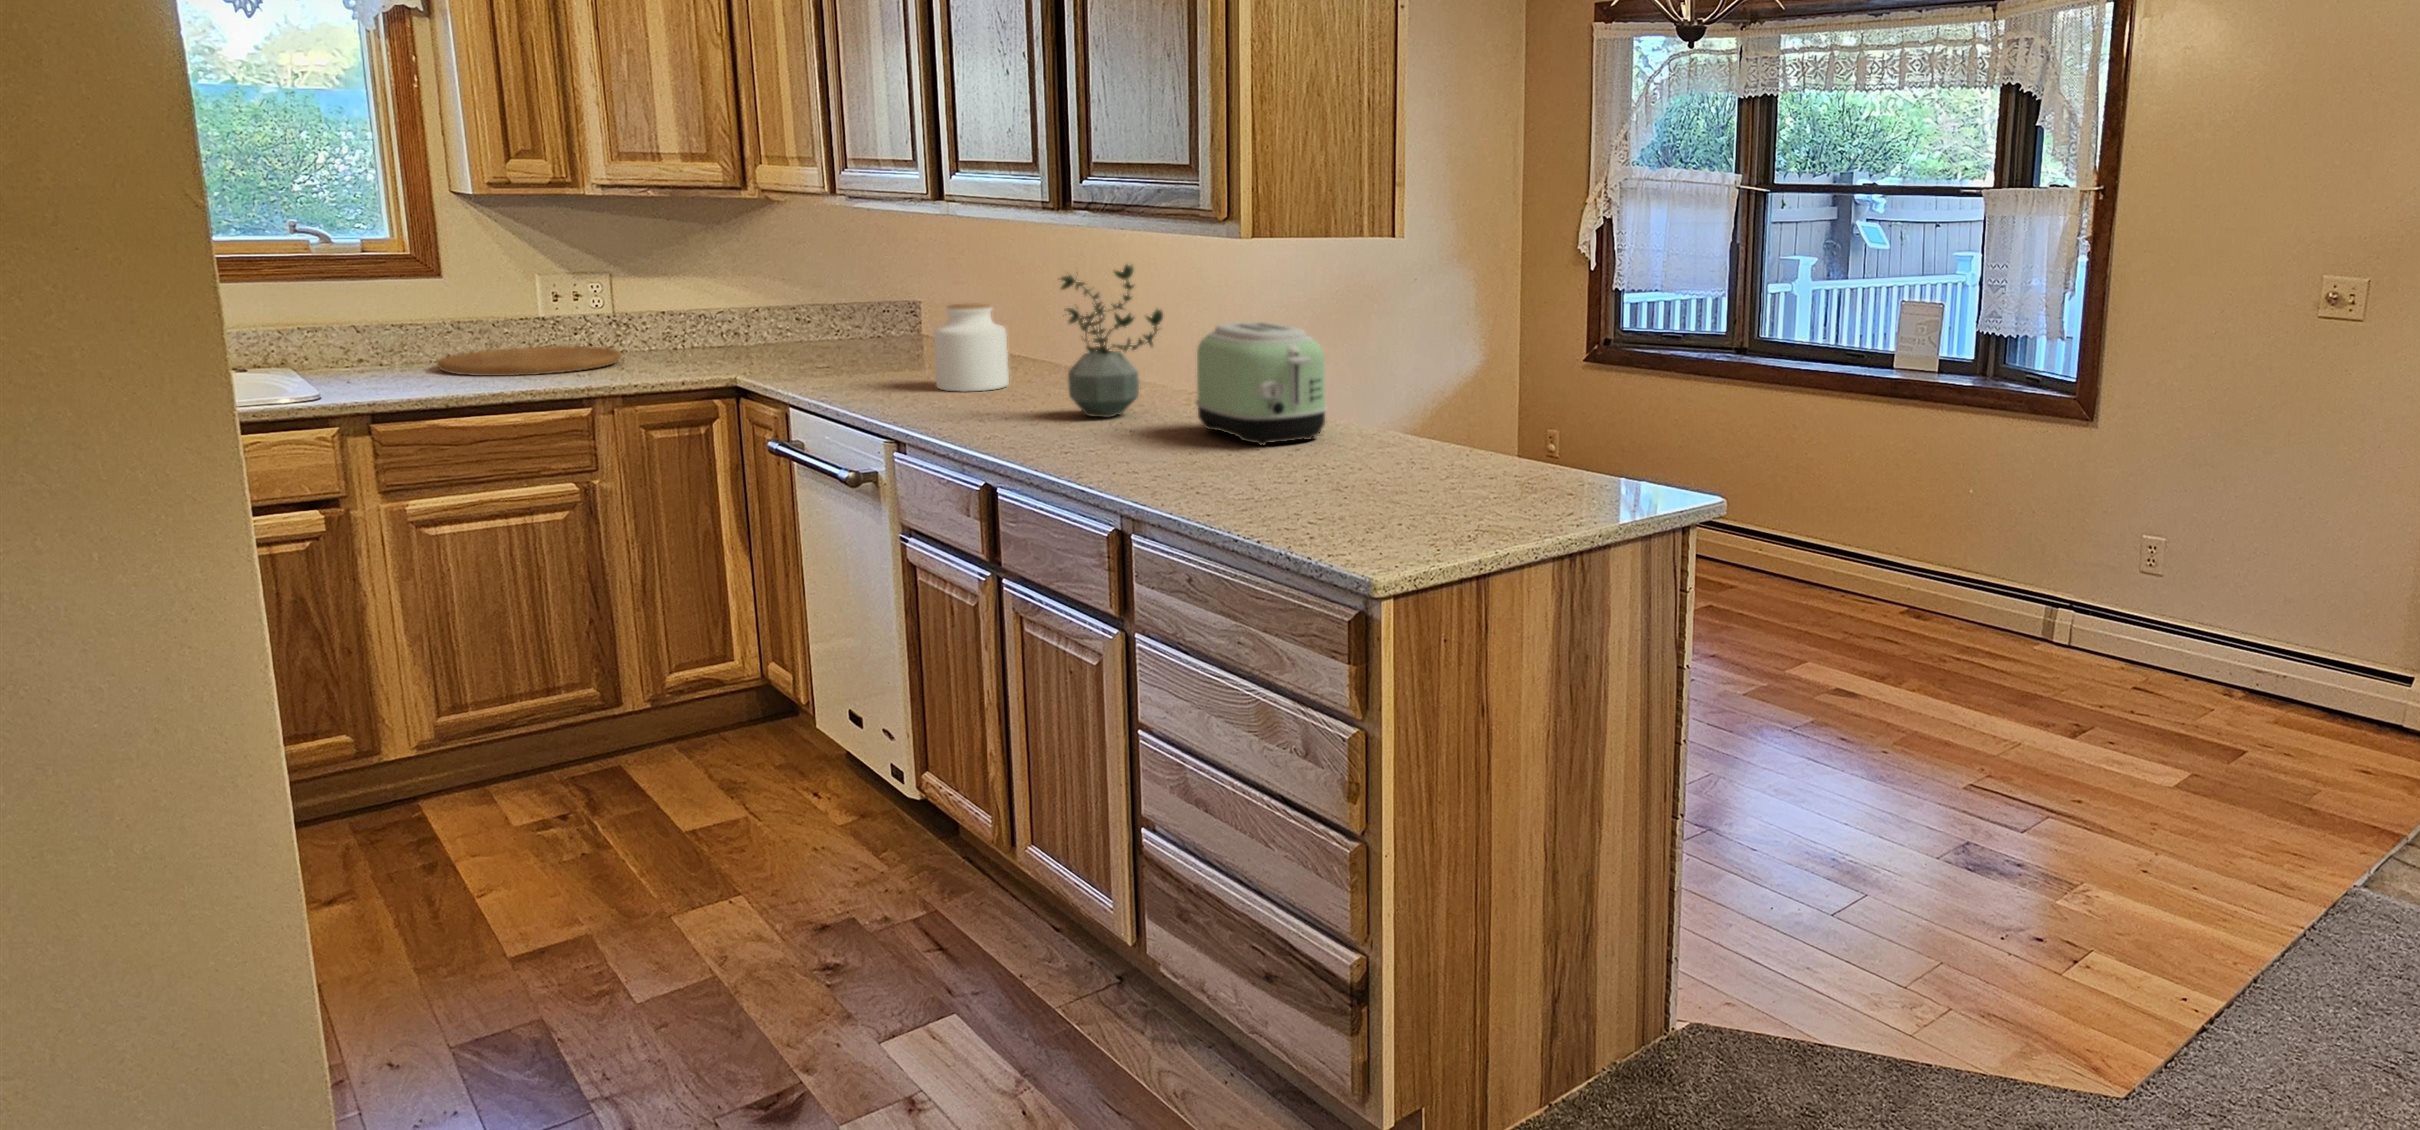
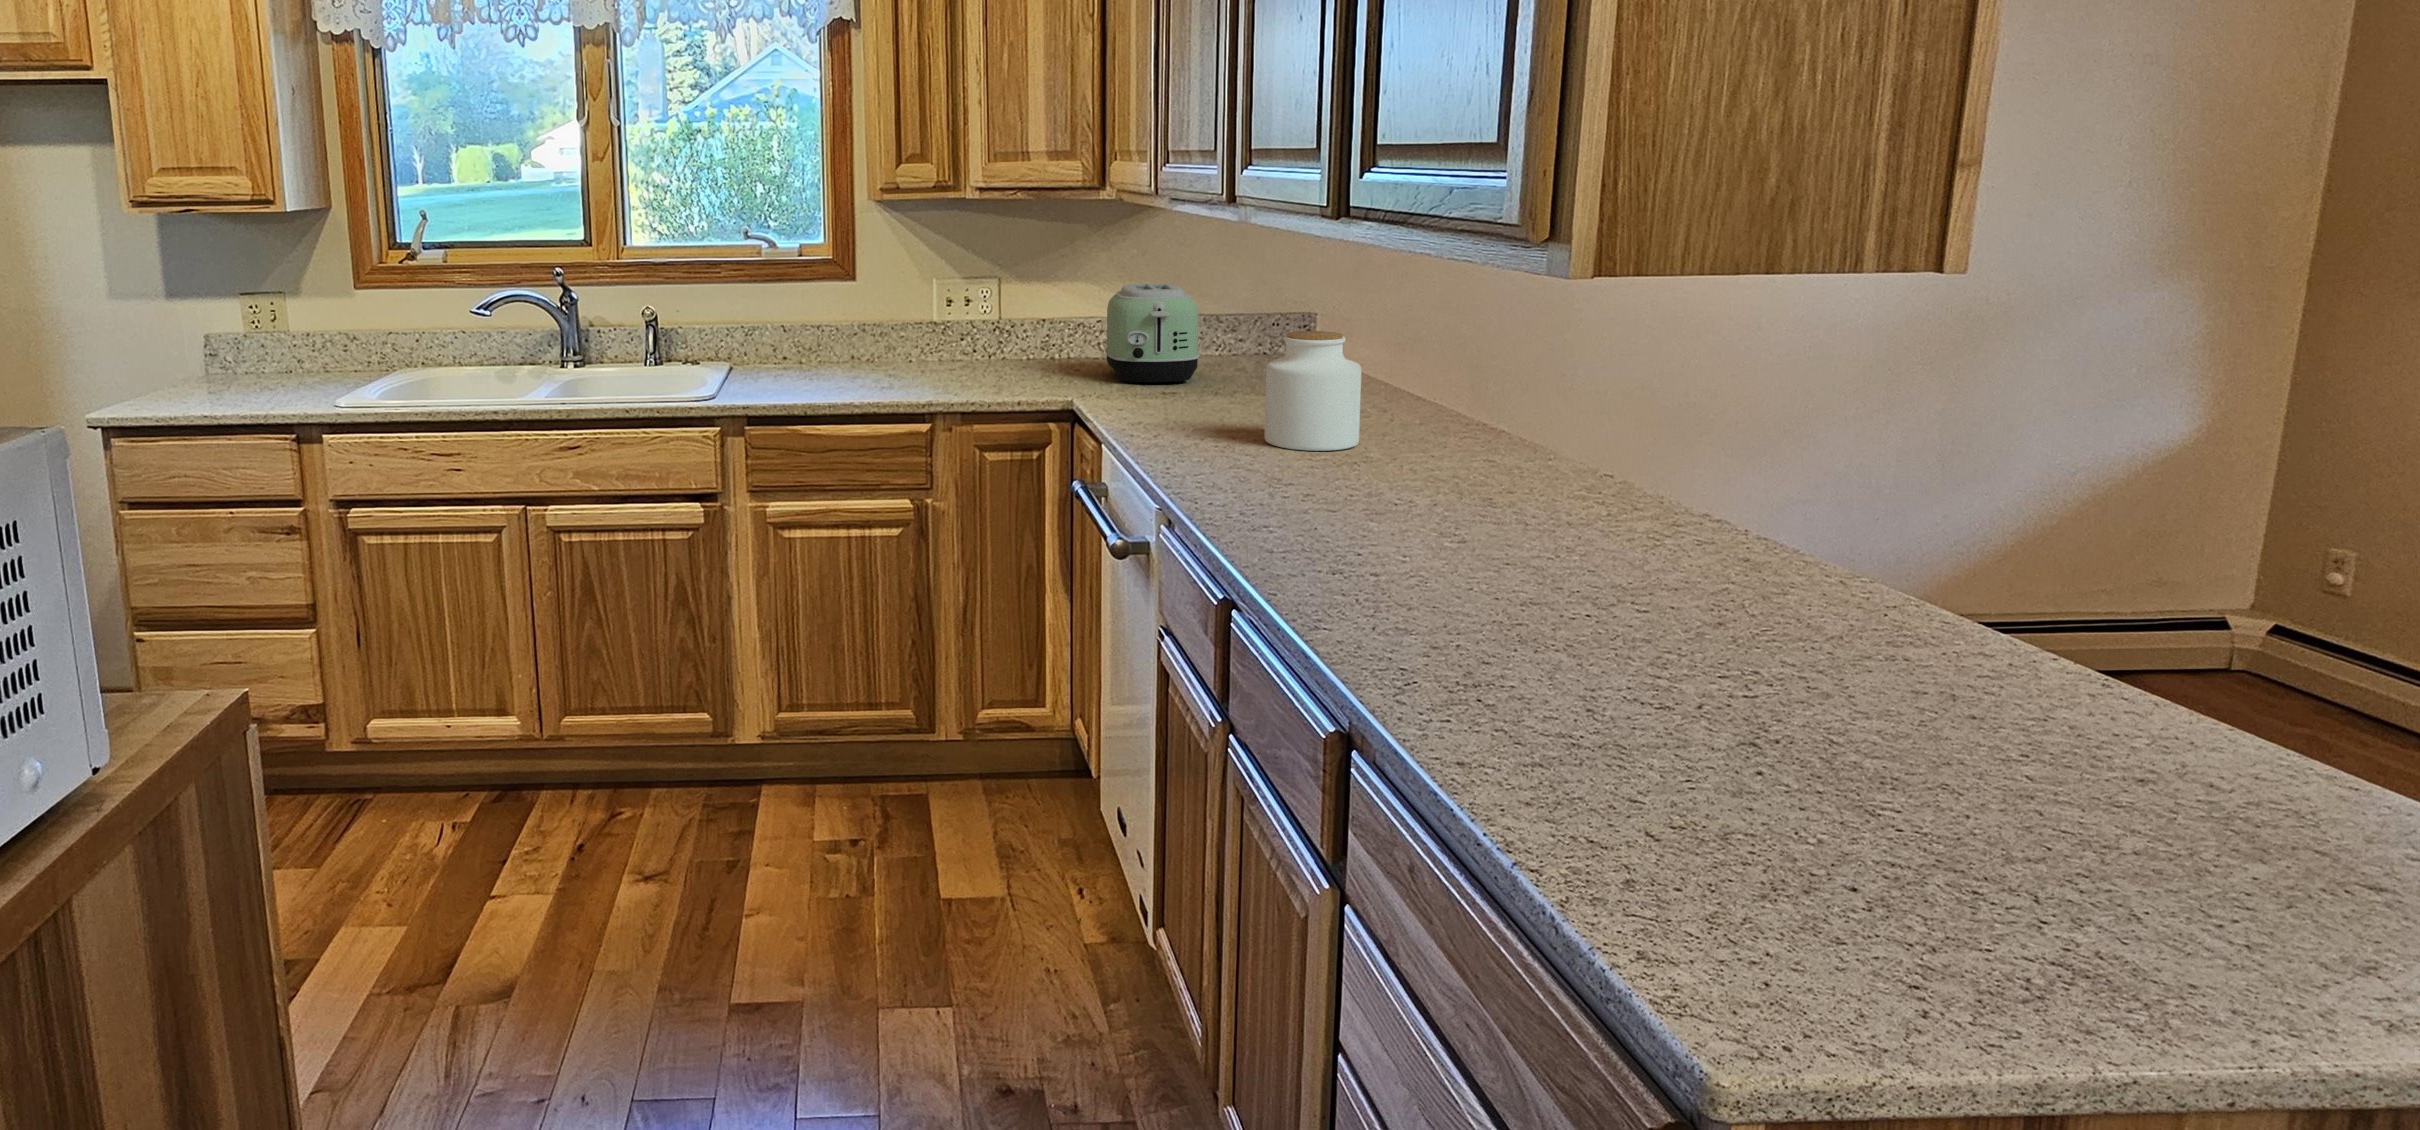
potted plant: present [1061,265,1163,417] -> none [1416,287,1583,527]
toaster: present [1196,322,1327,445] -> present [1105,284,1200,384]
cutting board: present [437,346,621,376] -> none [830,351,982,382]

